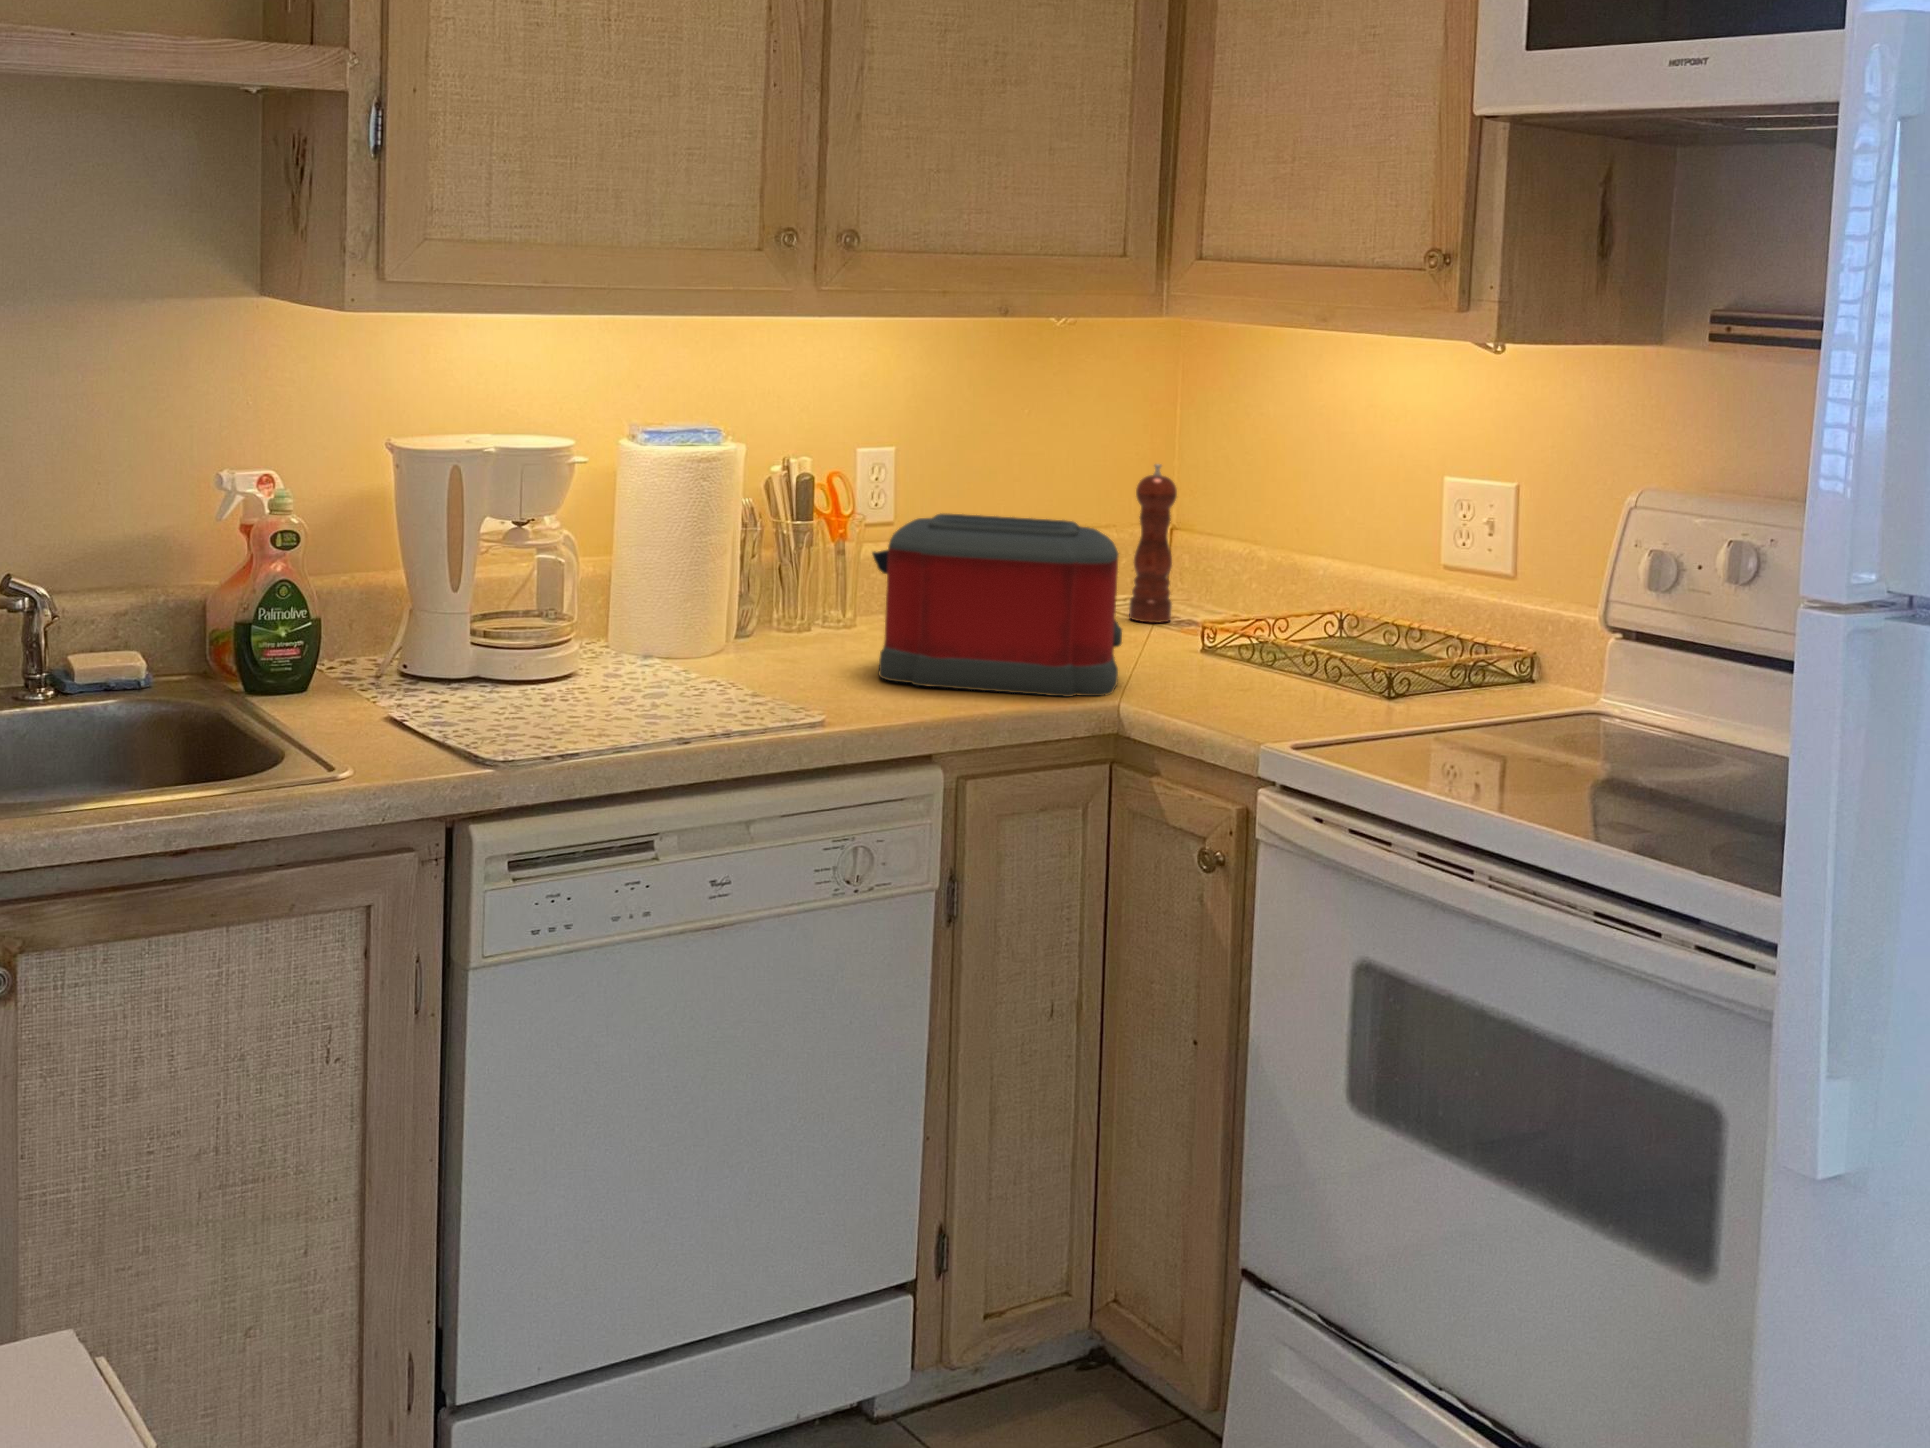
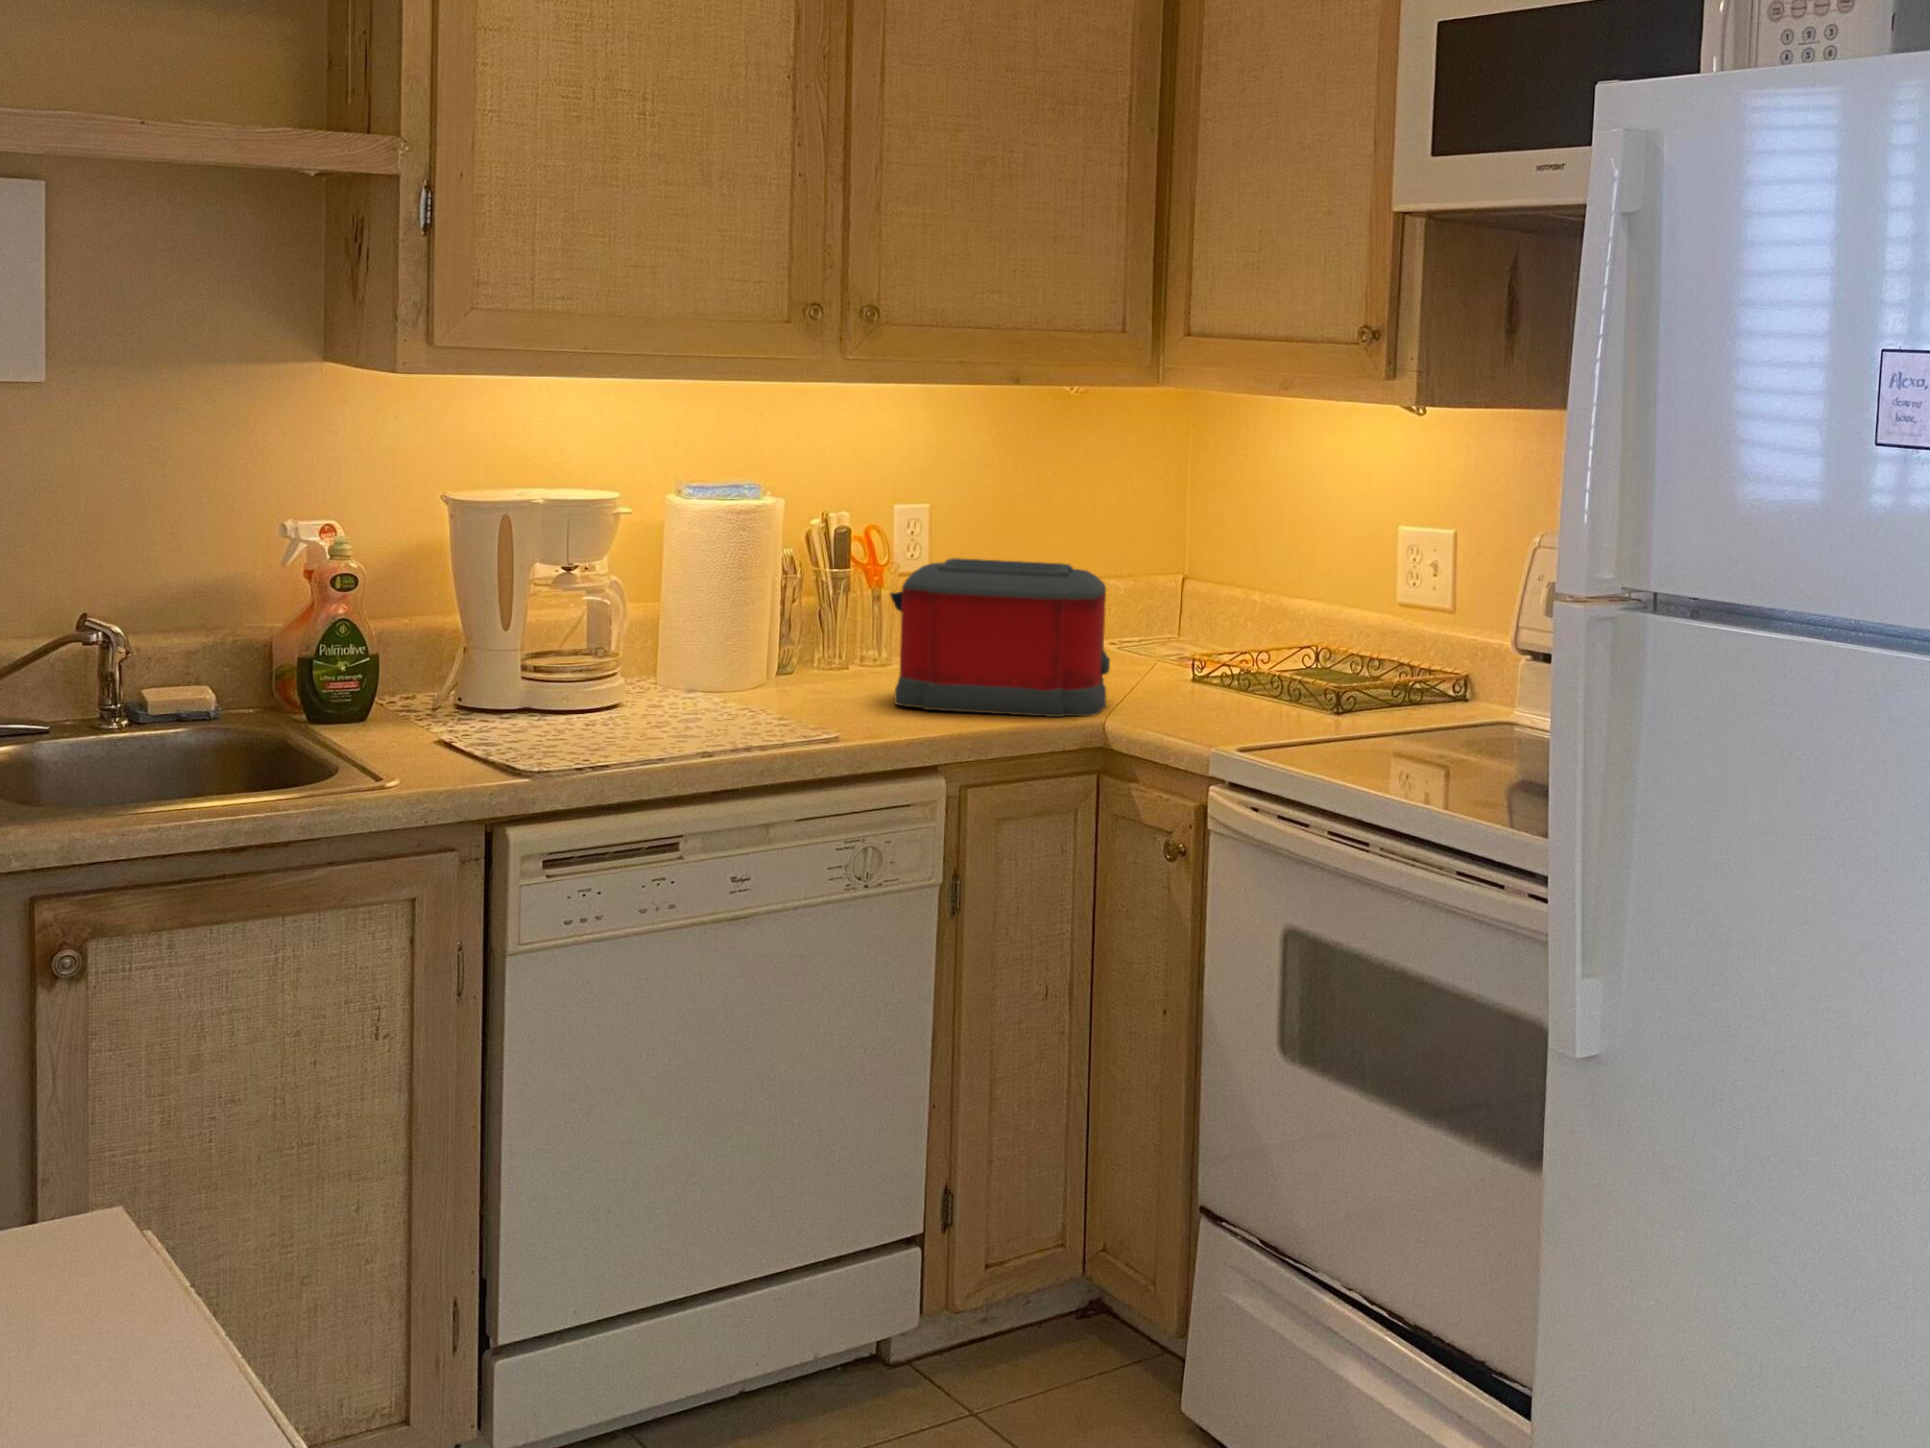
pepper mill: present [1129,464,1177,622] -> none [1136,517,1177,659]

